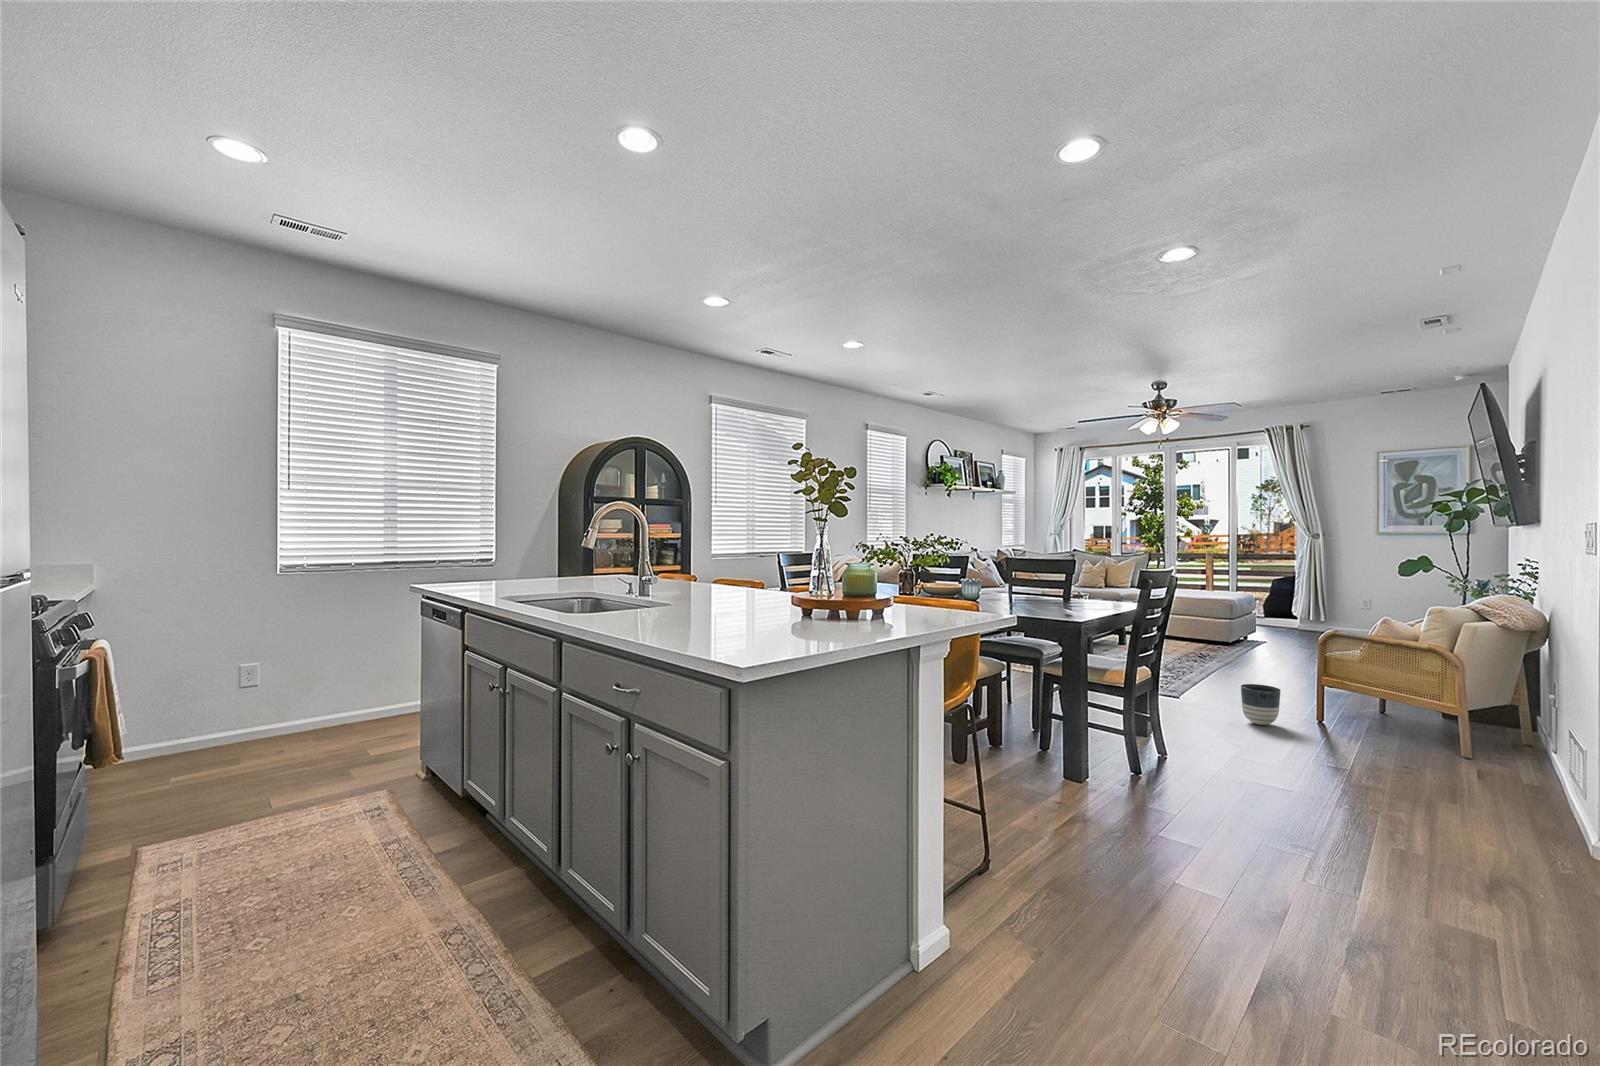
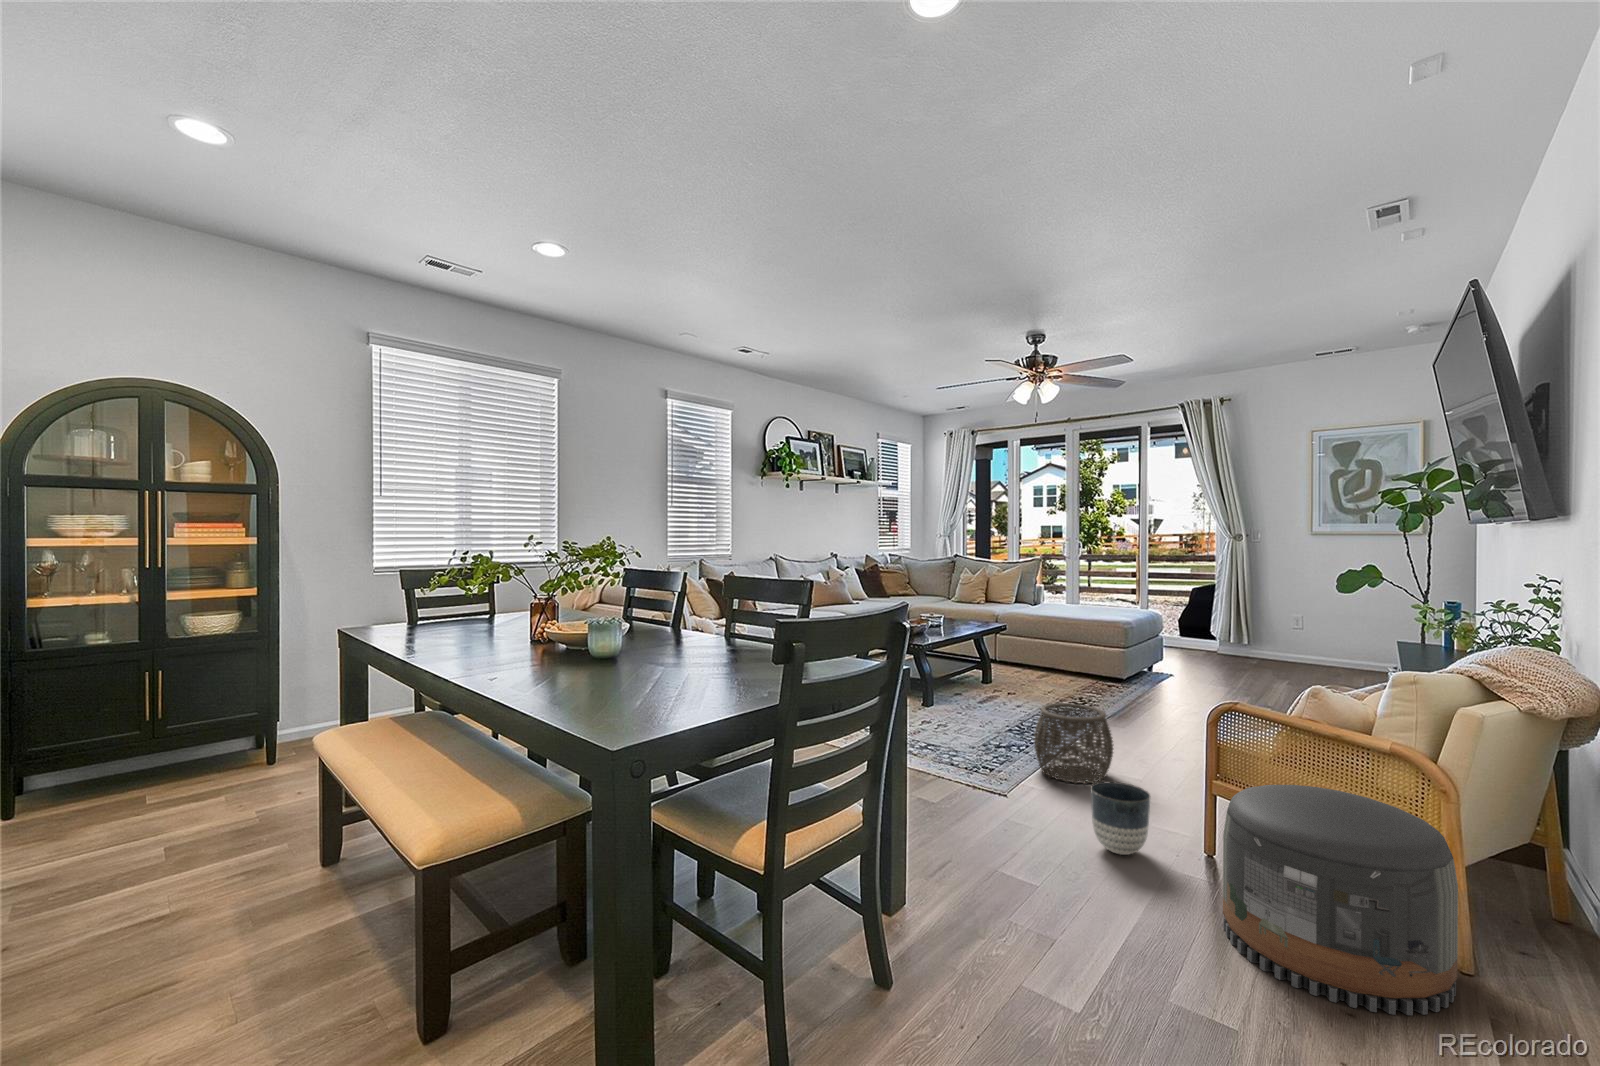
woven basket: none [1185,647,1243,697] -> present [1034,703,1113,784]
pouf: none [1332,674,1465,777] -> present [1223,785,1458,1015]

